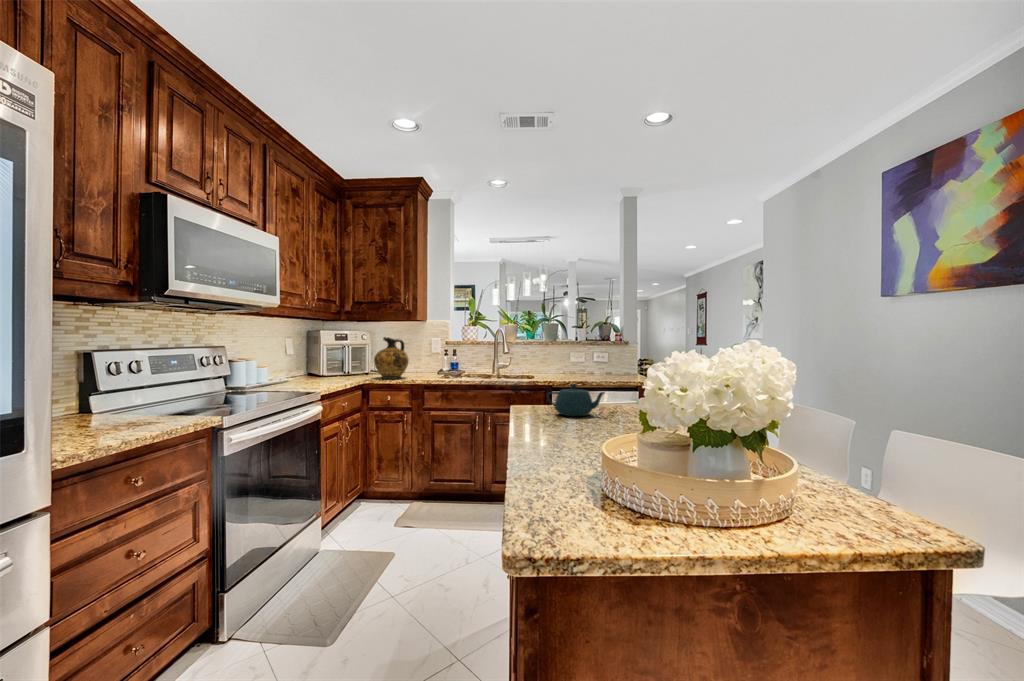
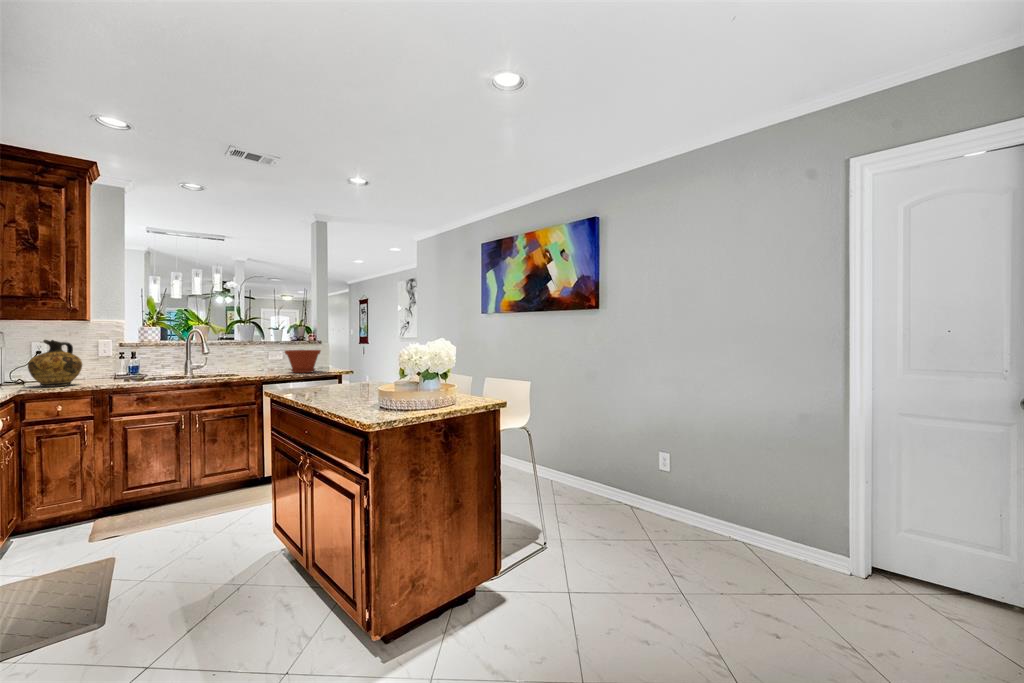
plant pot: none [580,352,621,380] -> present [285,350,321,373]
teapot: present [547,384,605,416] -> none [296,372,343,395]

